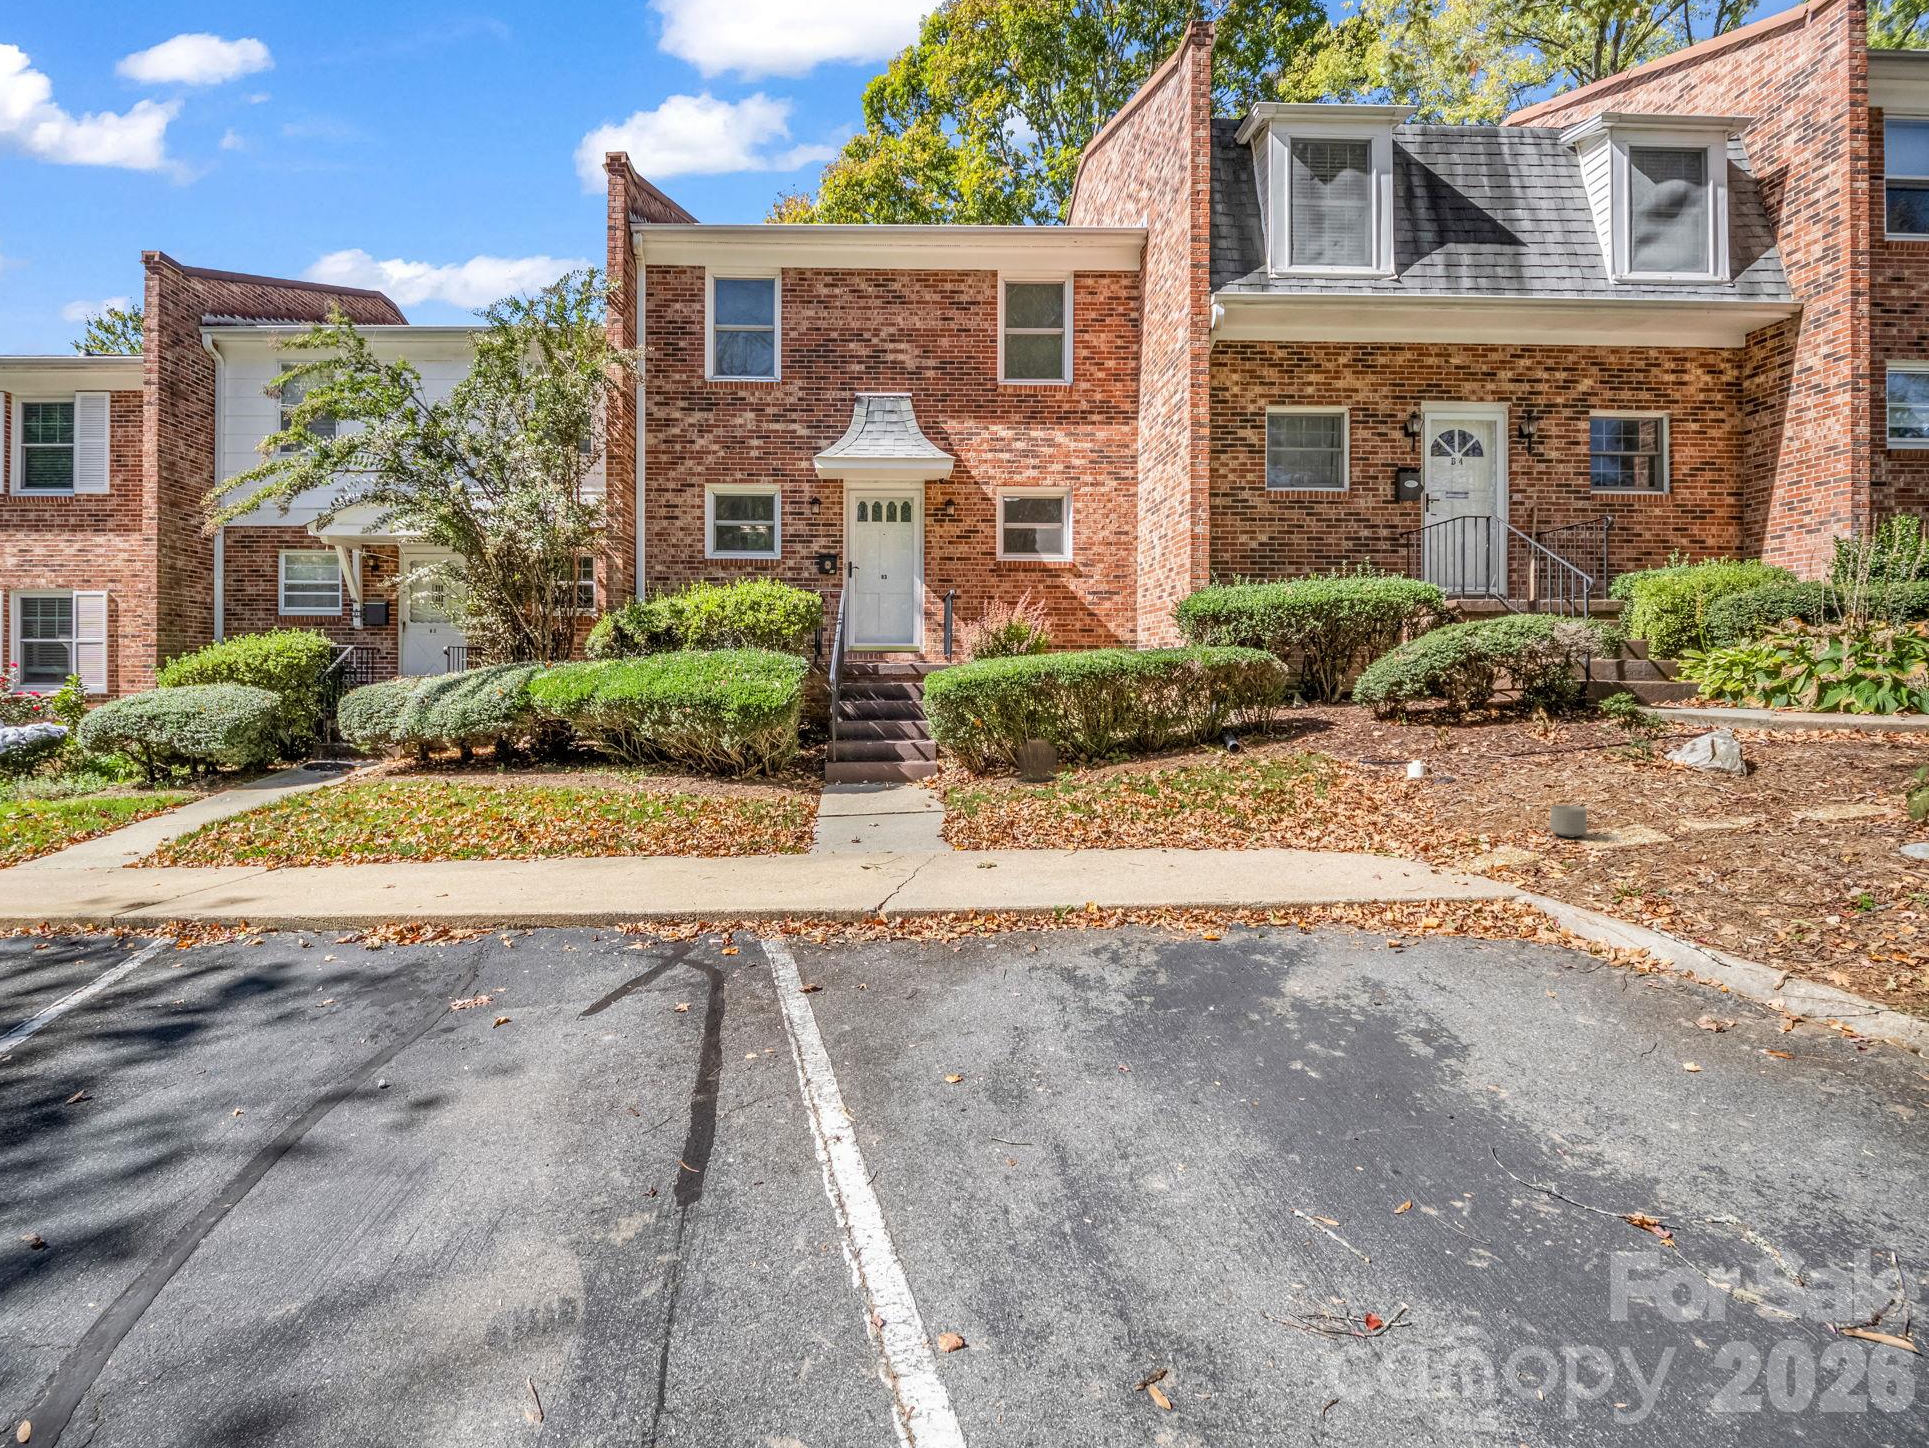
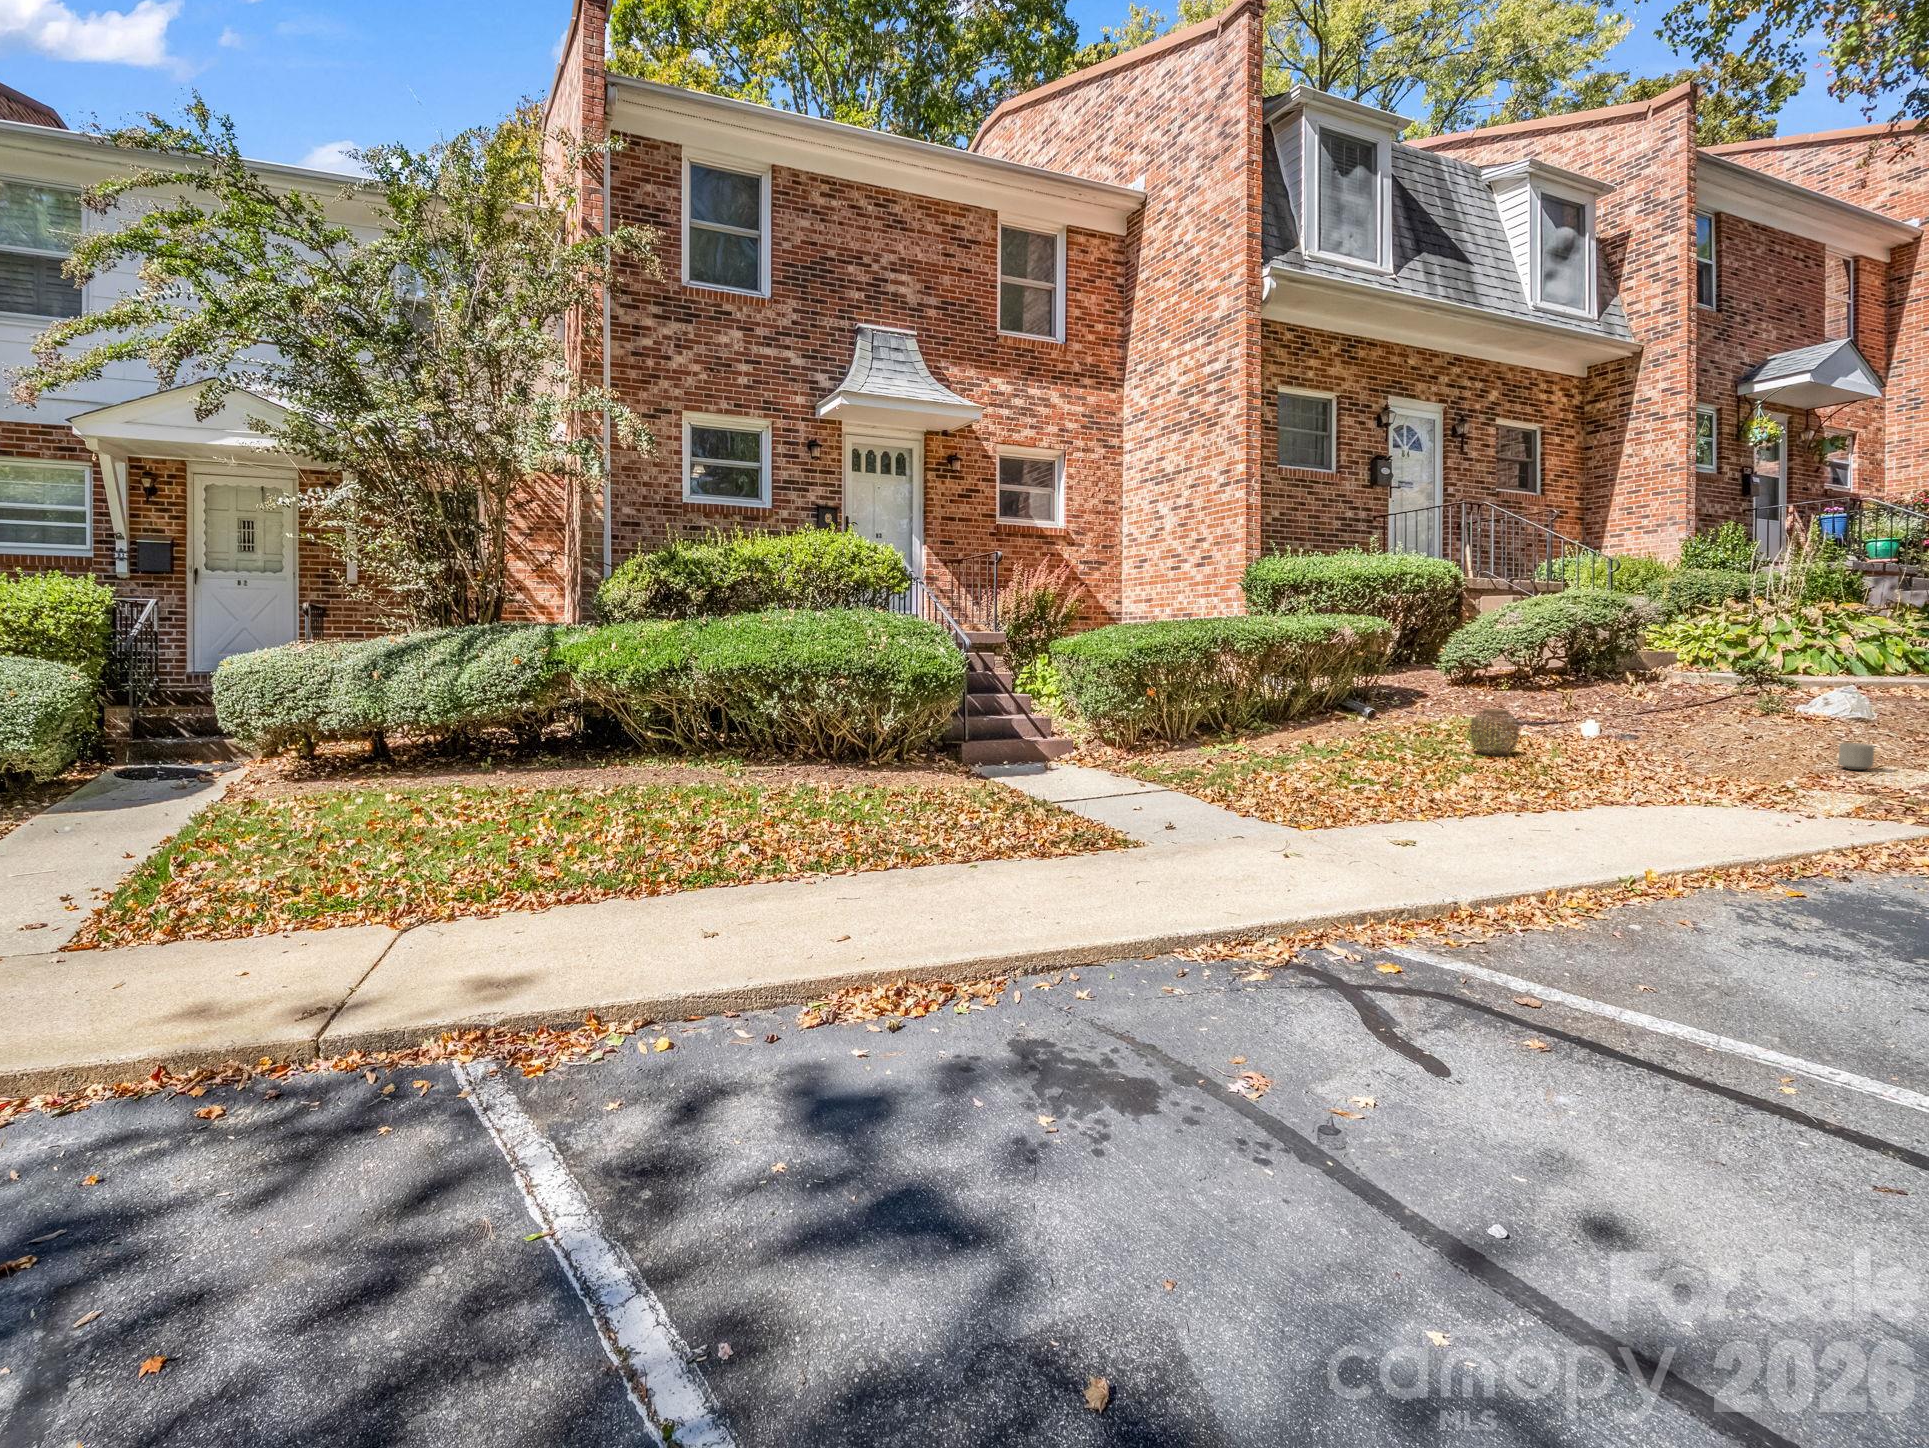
woven basket: present [1019,739,1057,782] -> present [1471,709,1520,755]

